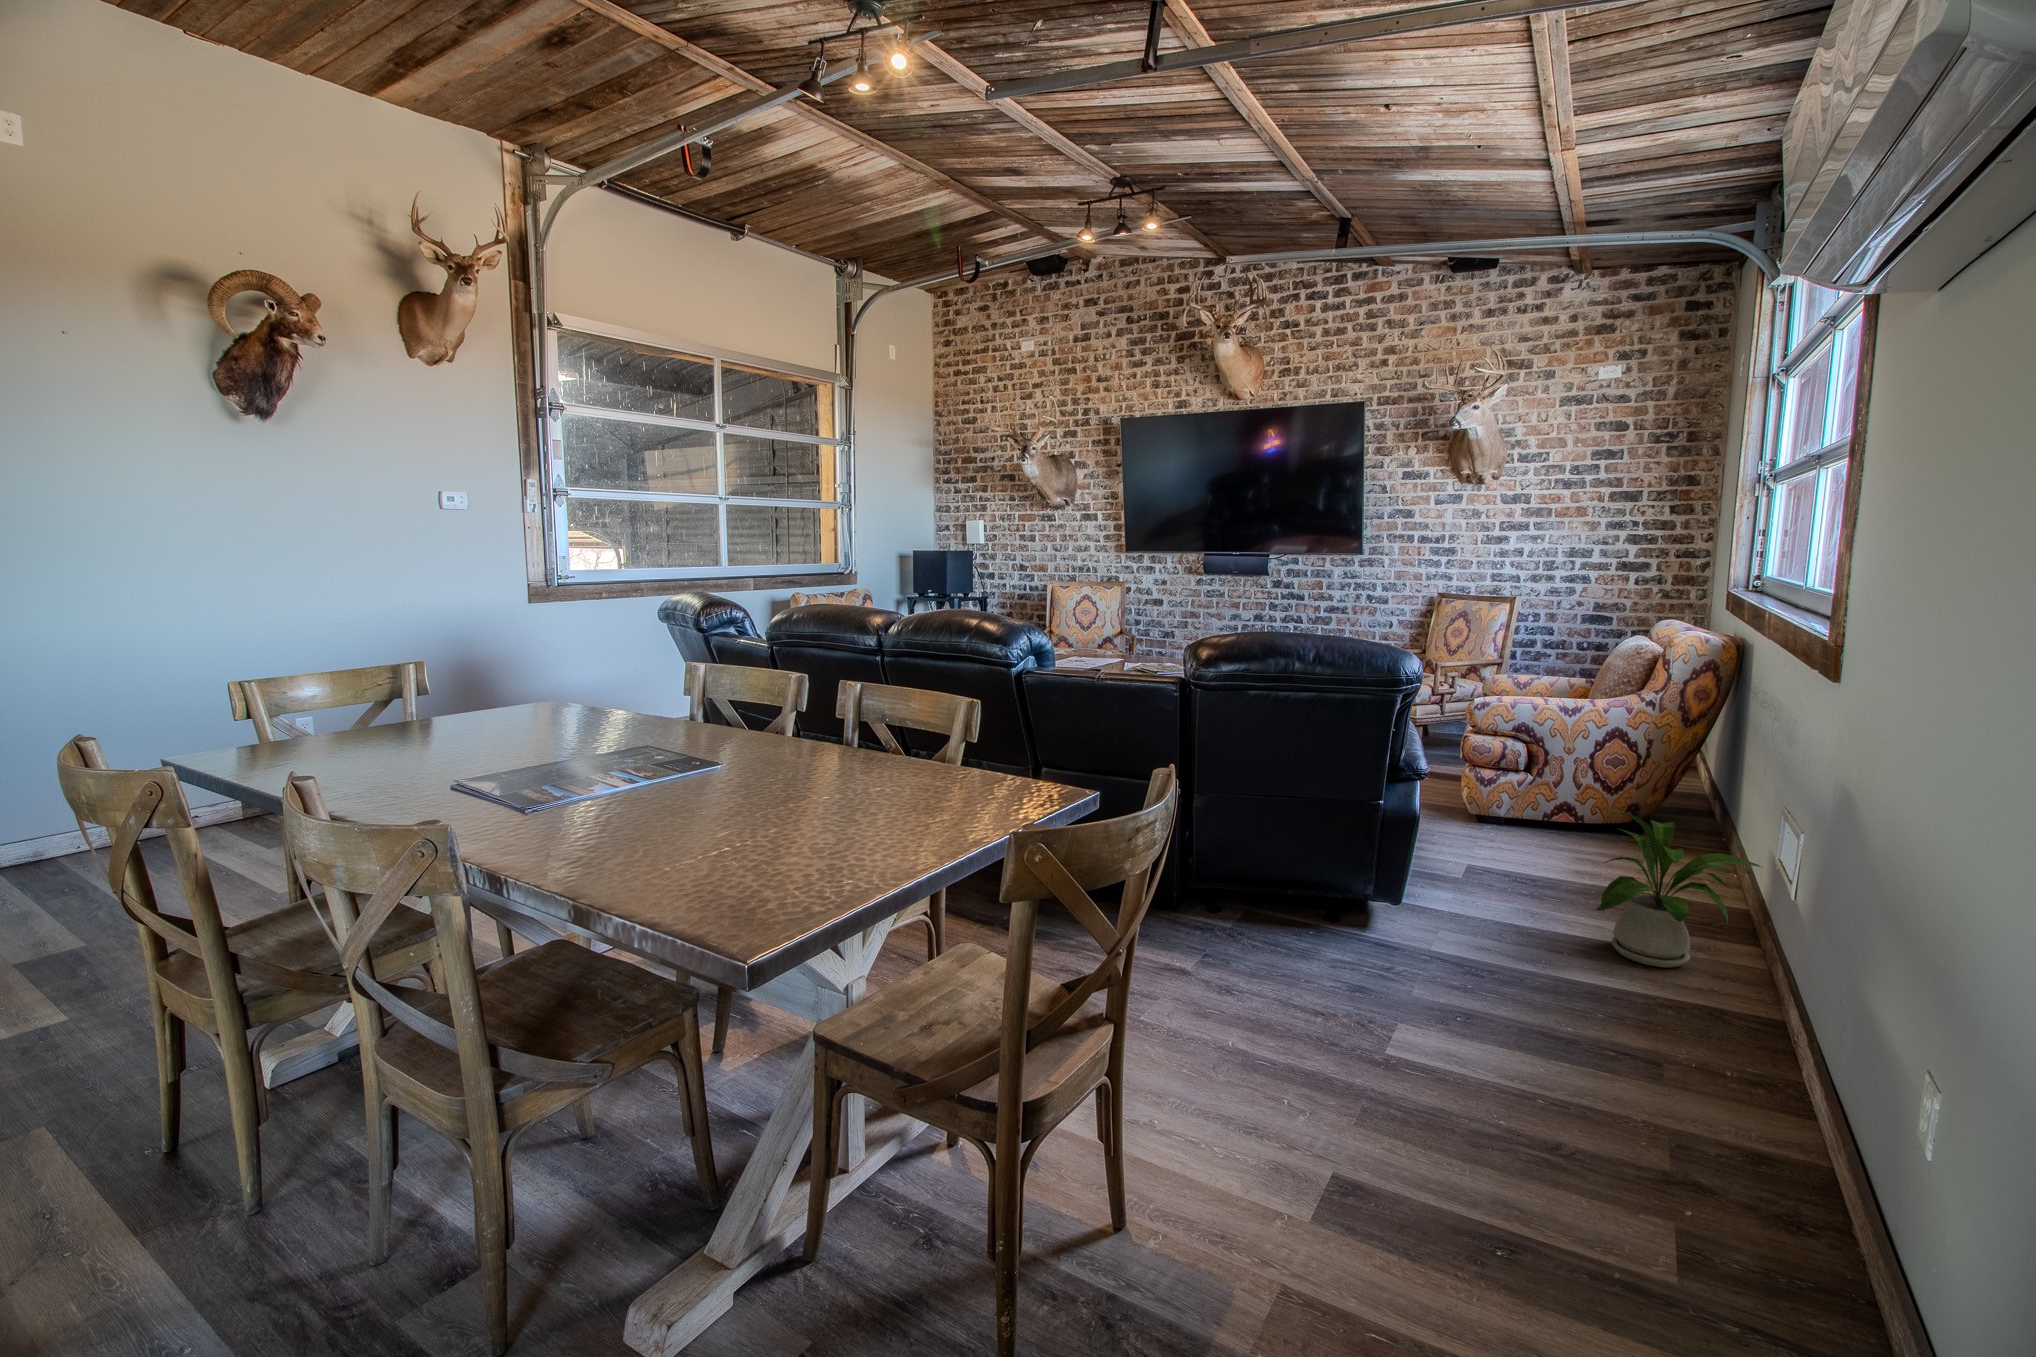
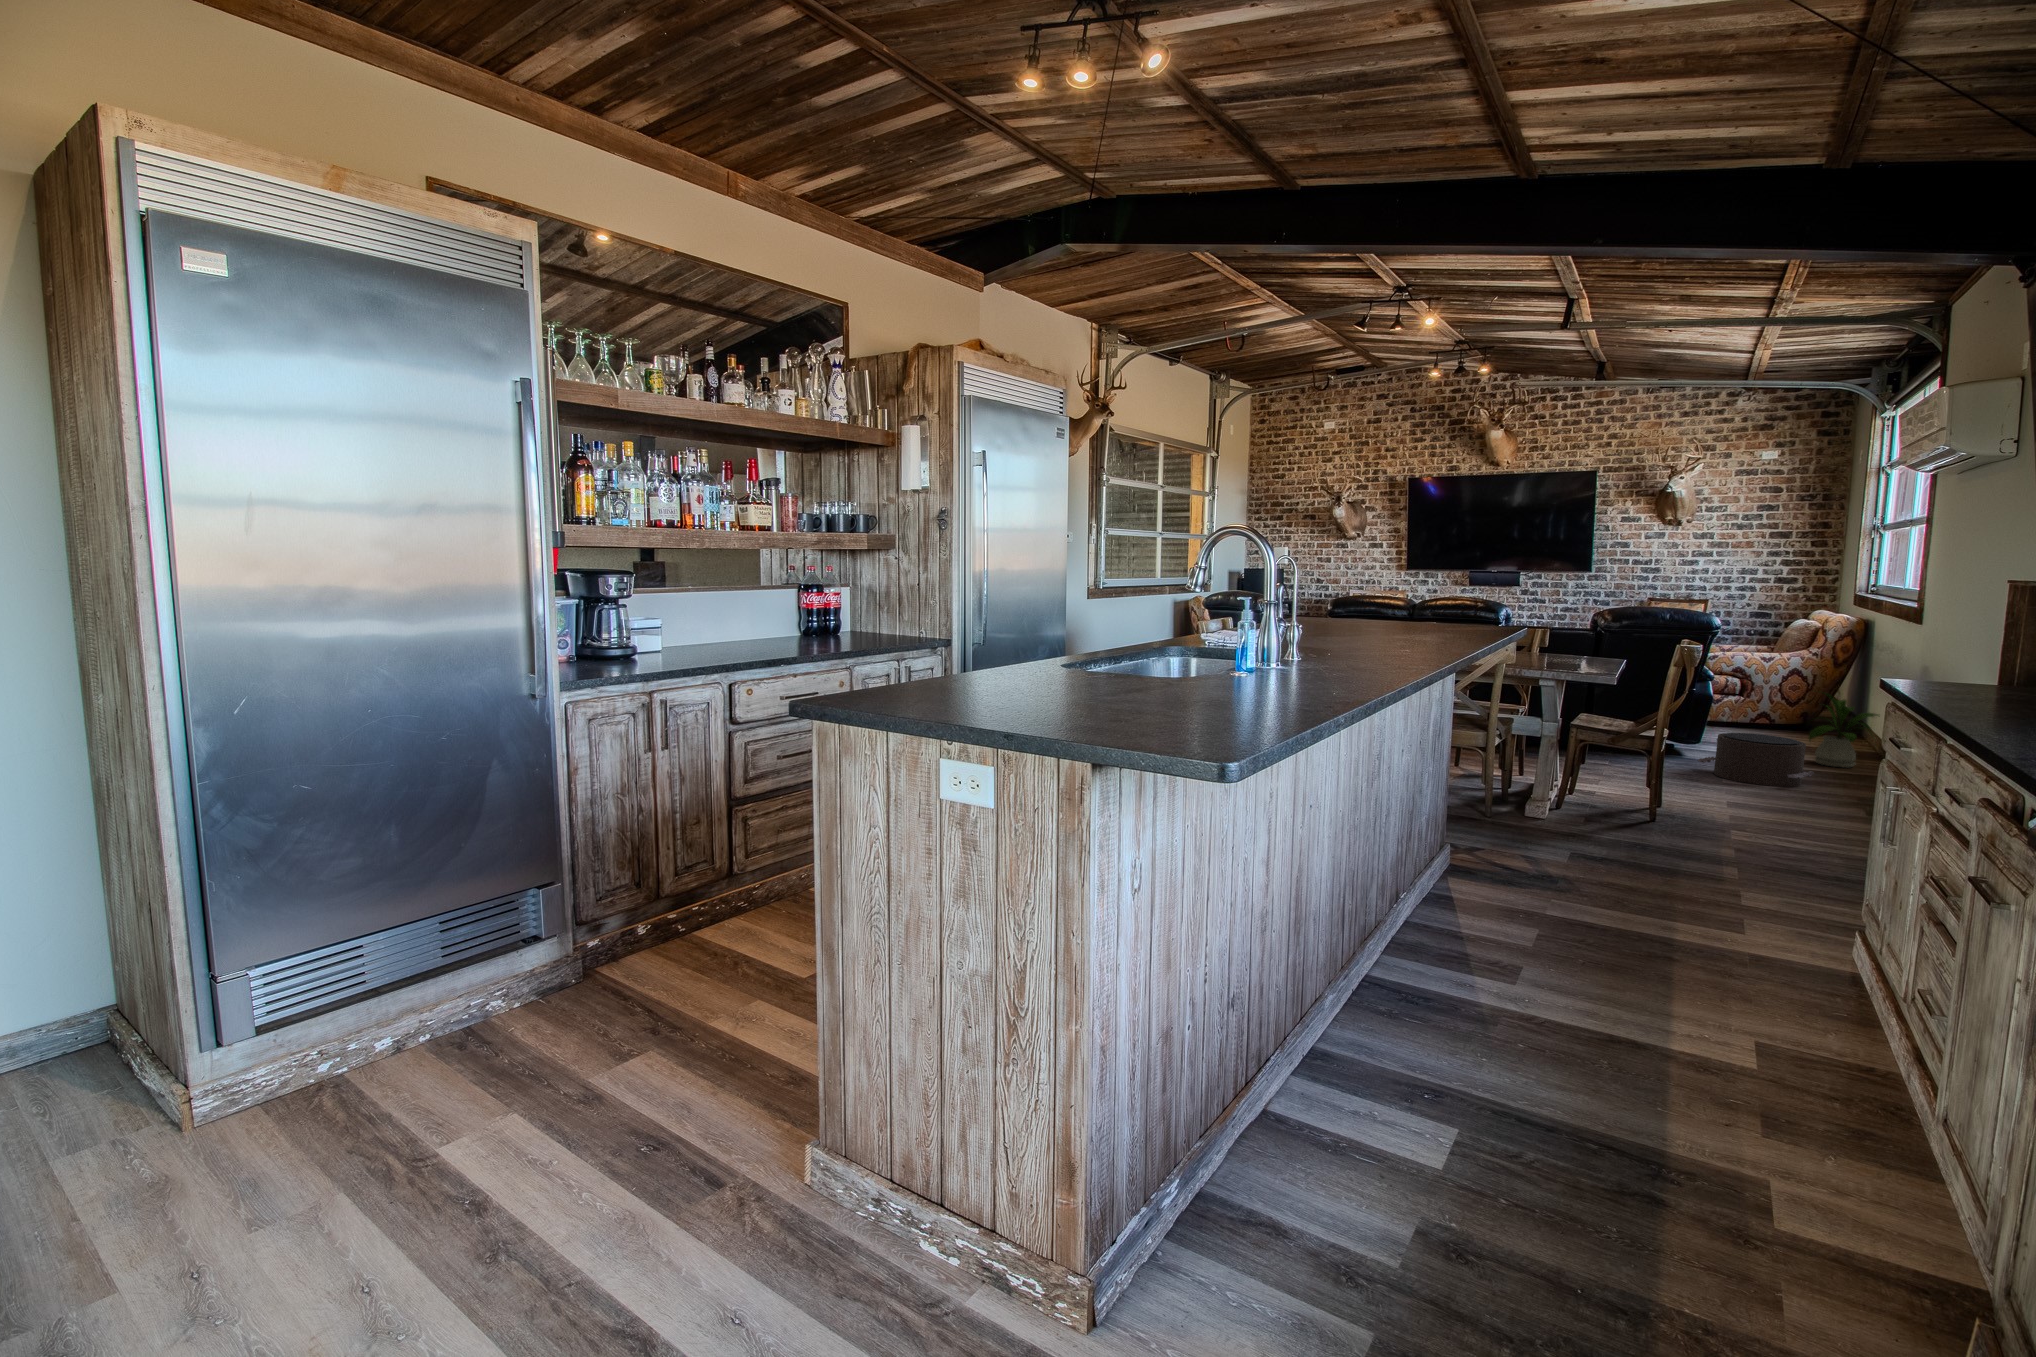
pouf: none [1343,918,1575,1074] -> present [1698,733,1814,786]

